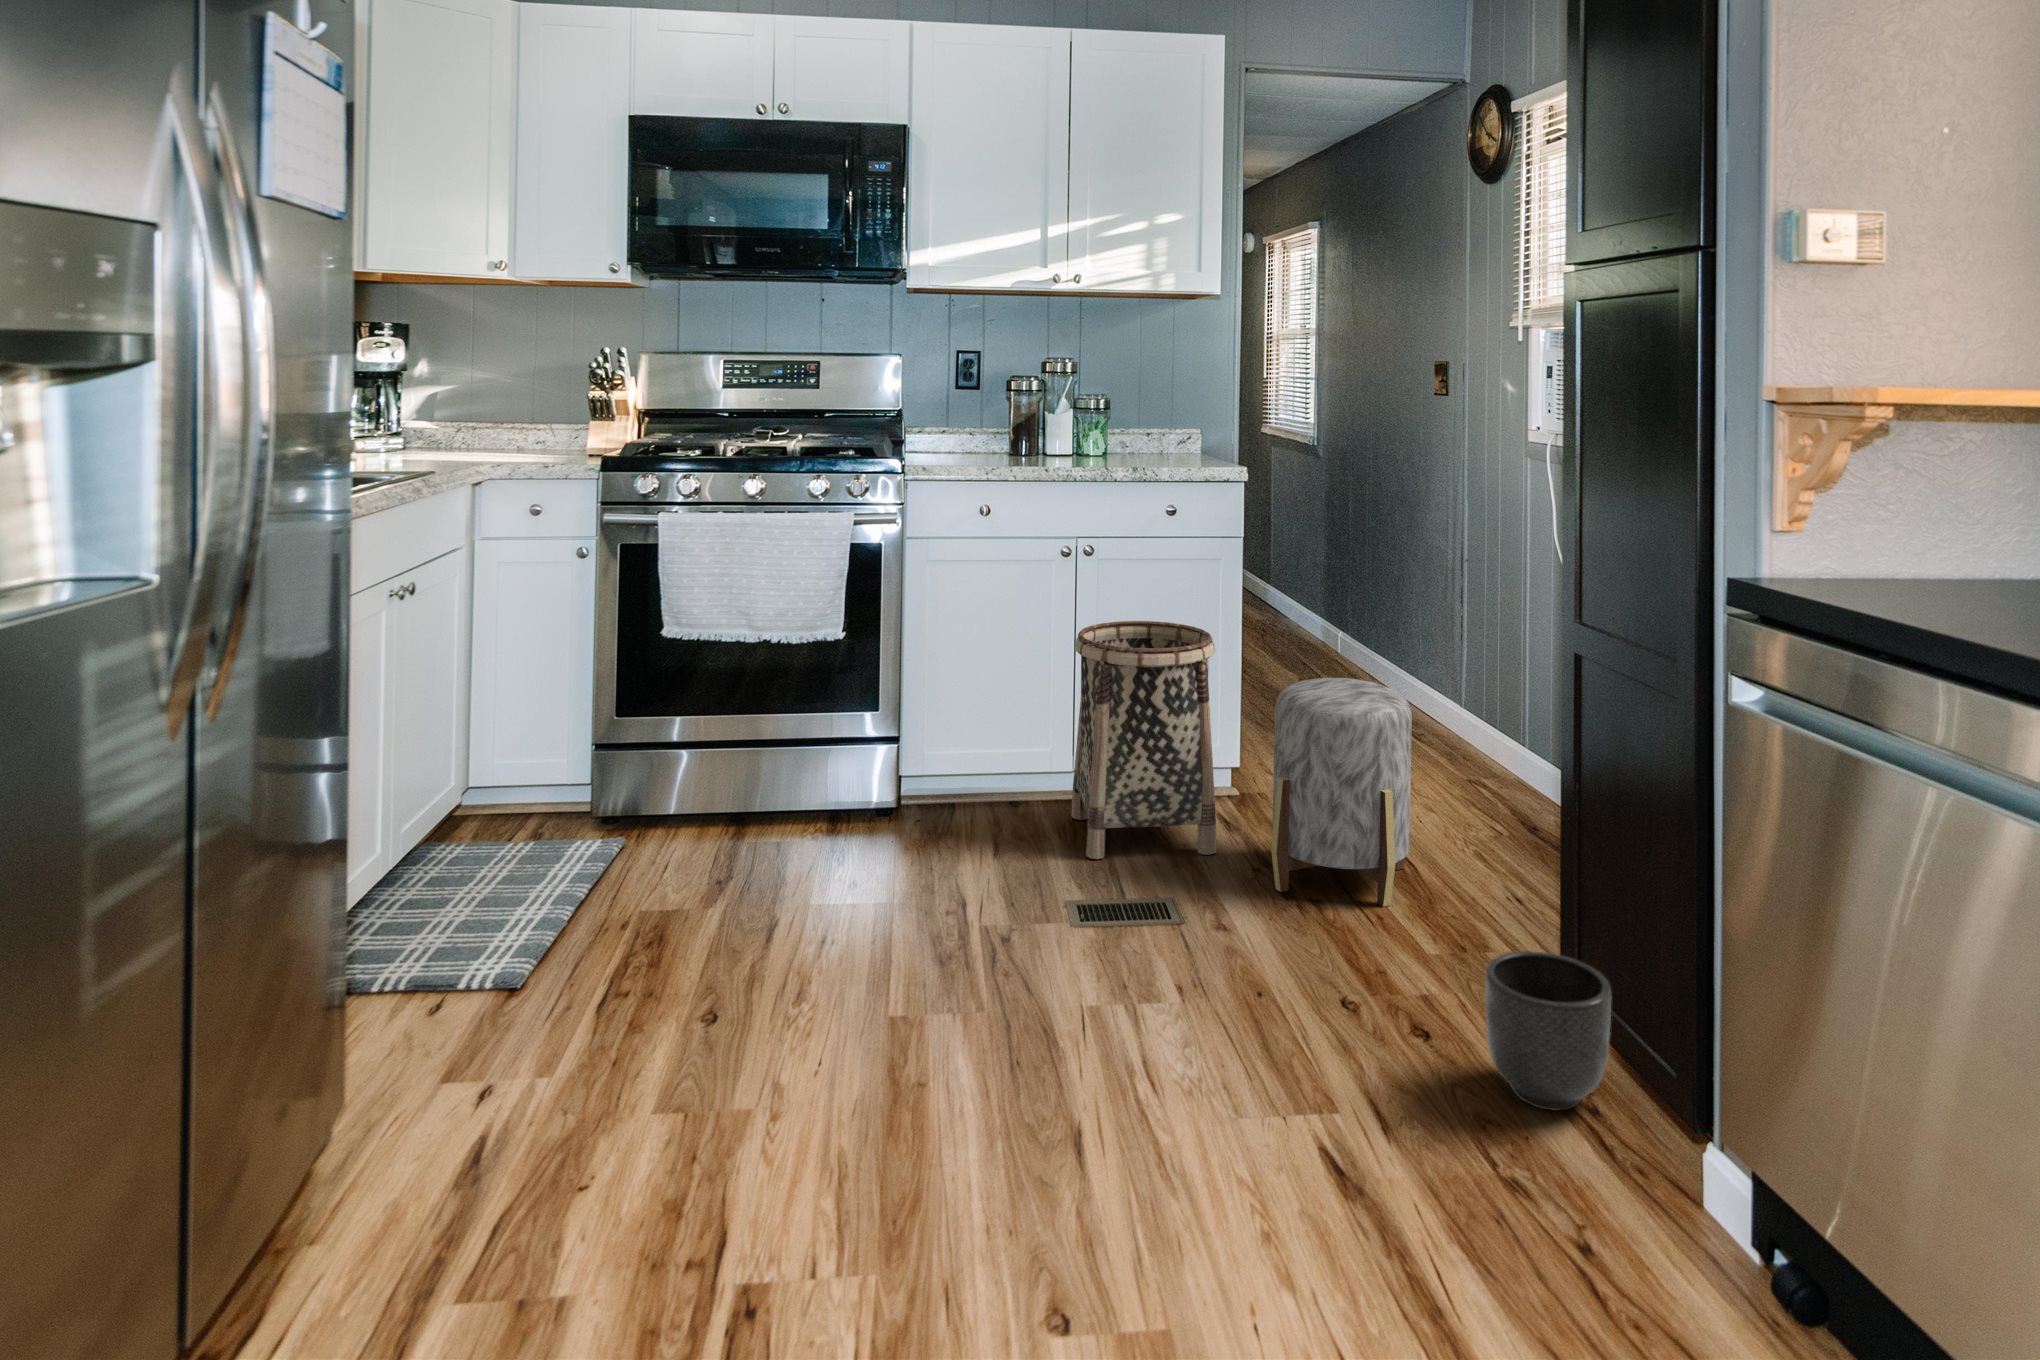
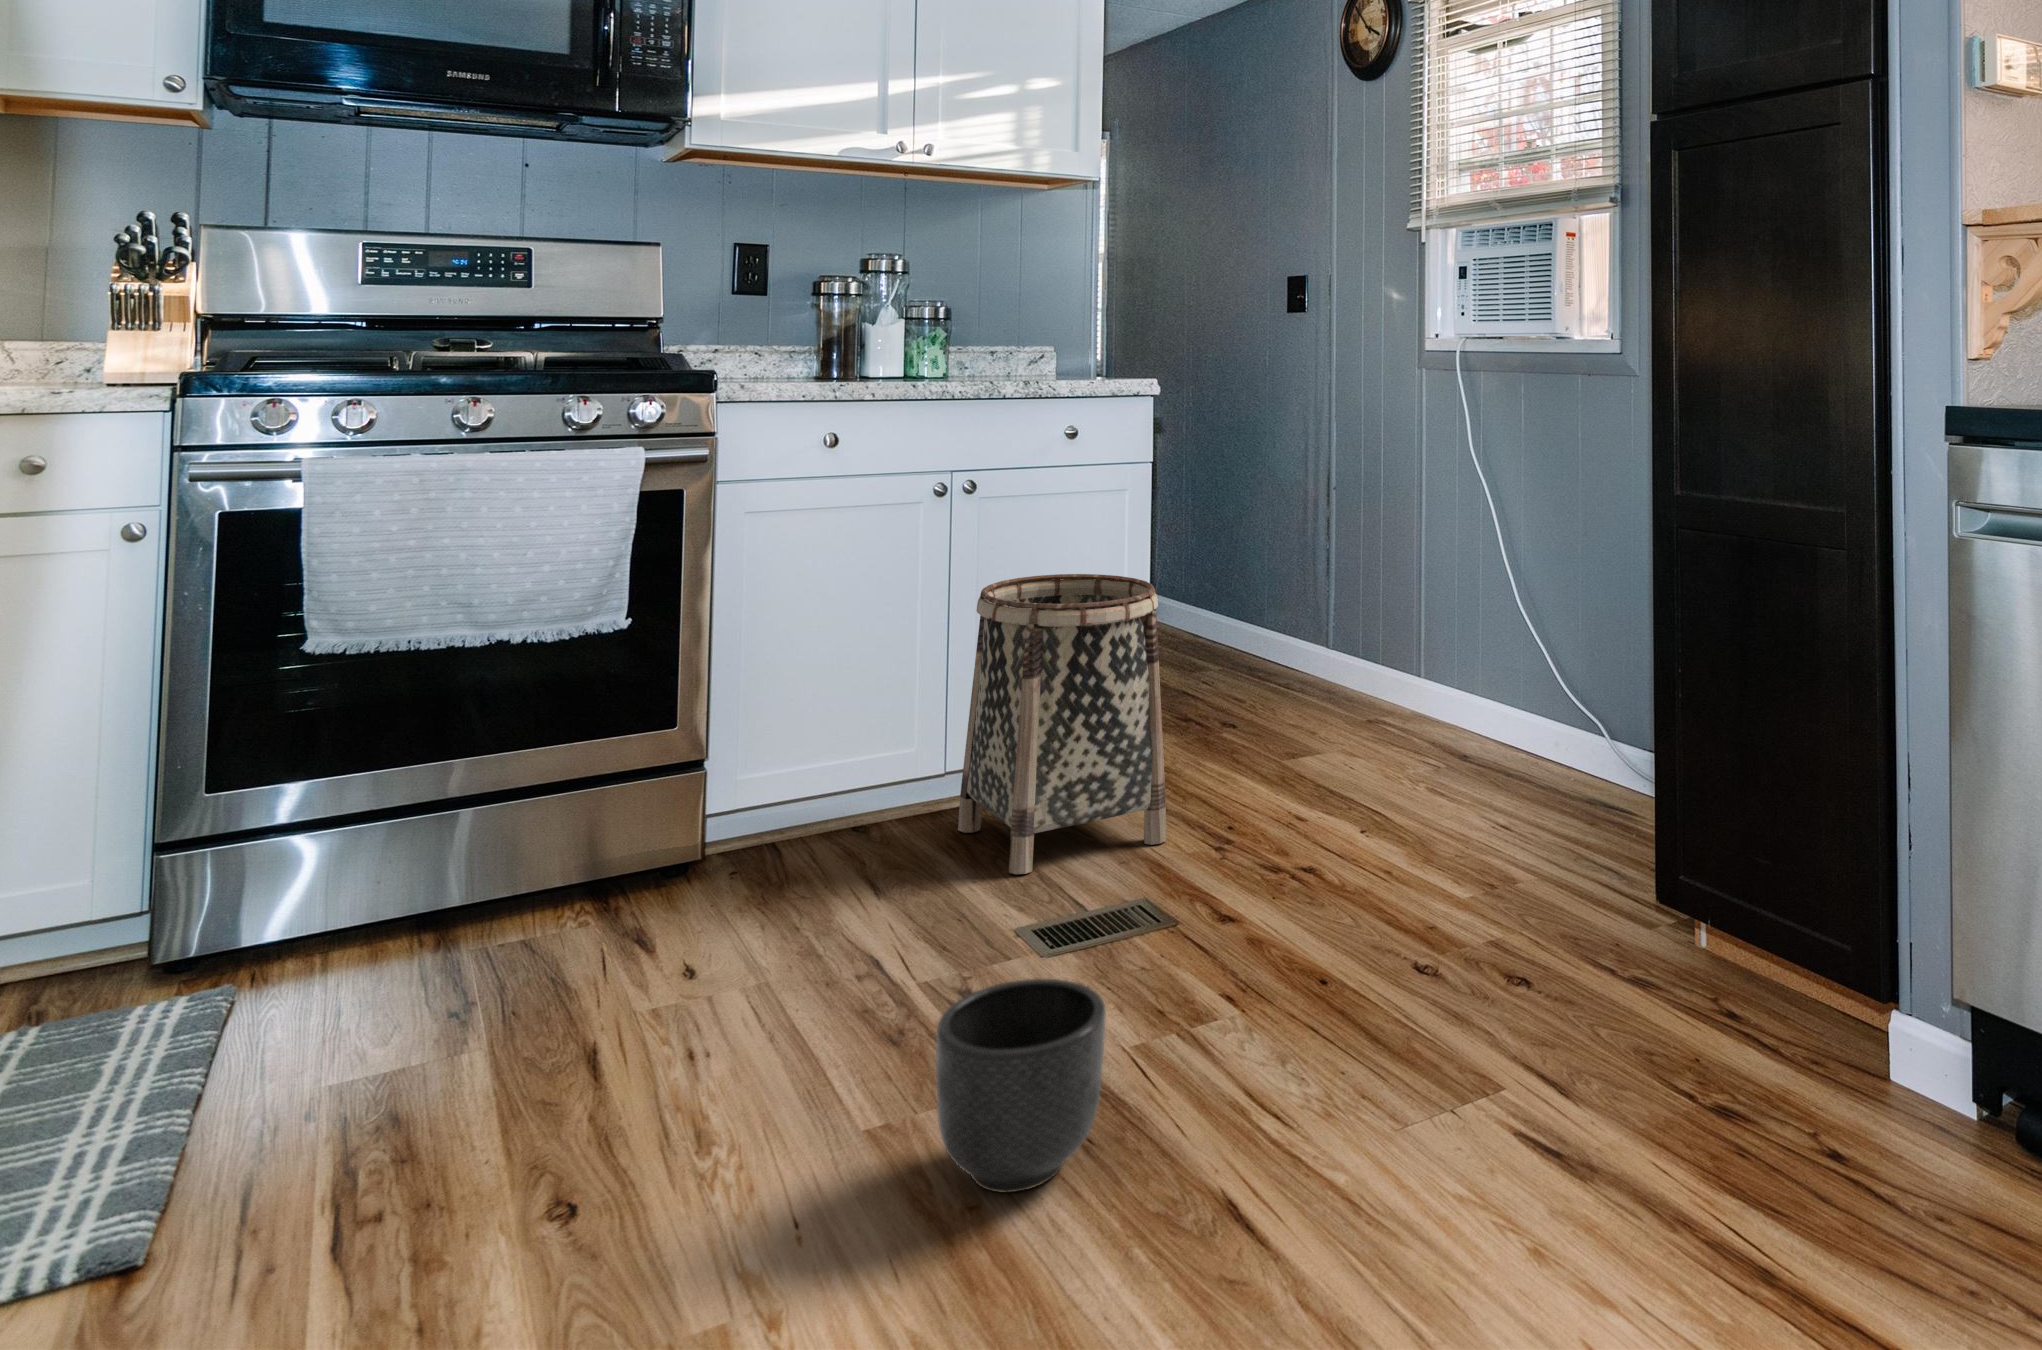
stool: present [1271,678,1412,907] -> none [1245,617,1405,869]
planter: present [1485,951,1611,1111] -> present [936,979,1106,1193]

